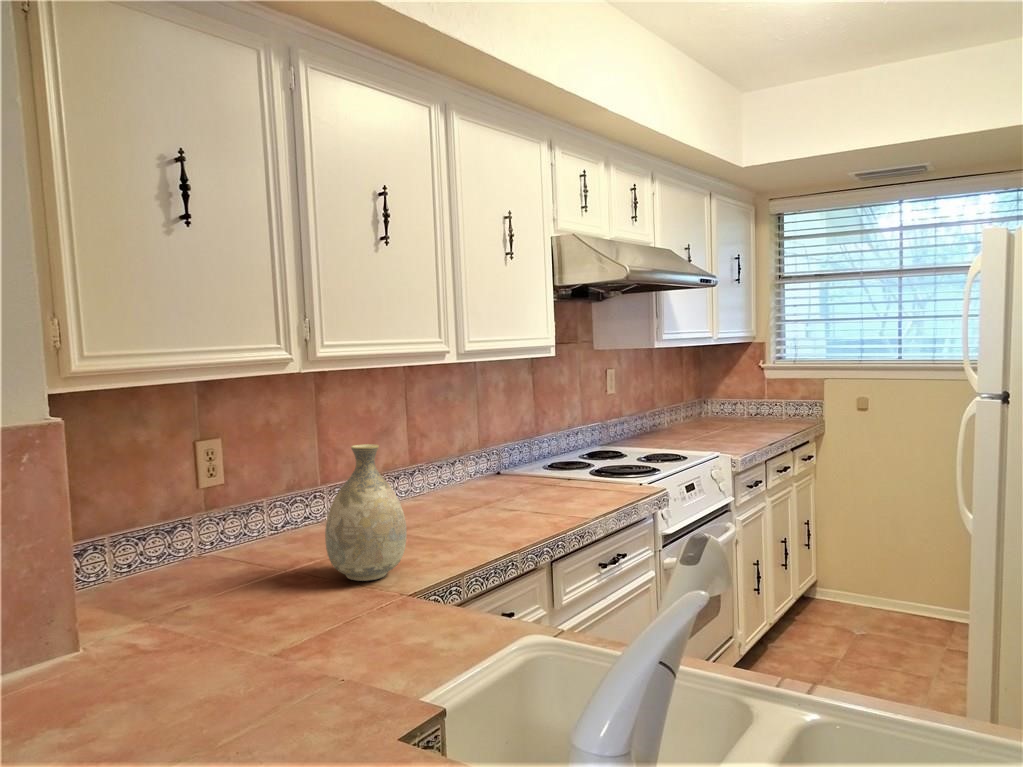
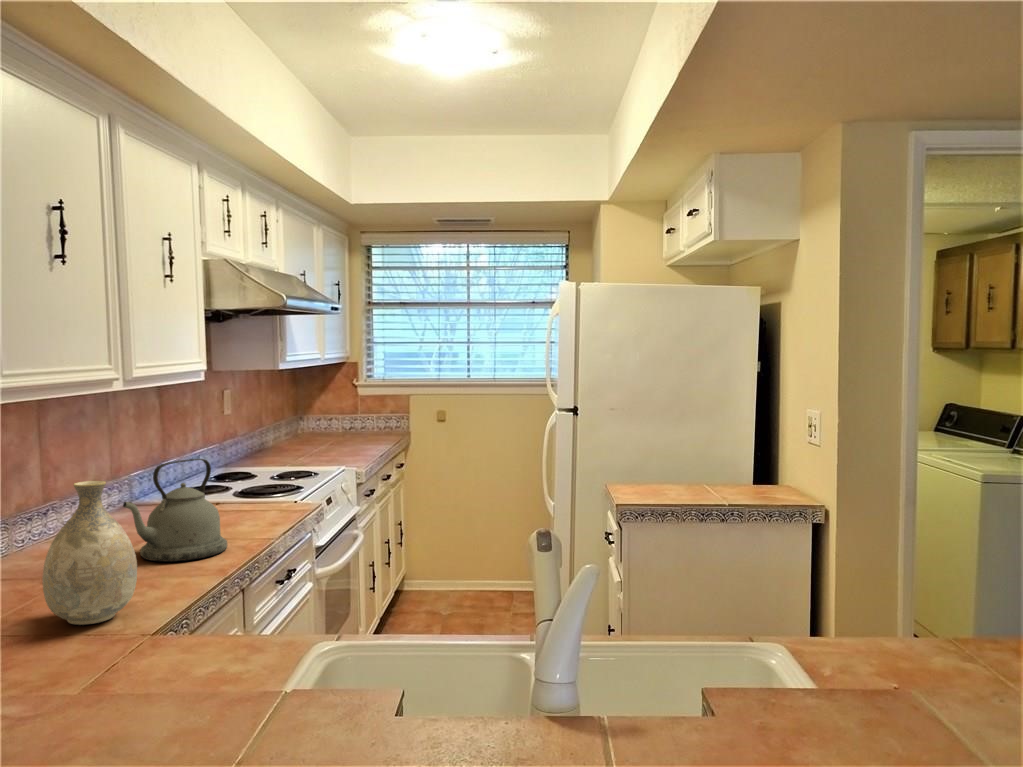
kettle: none [435,431,538,532] -> present [123,459,227,562]

